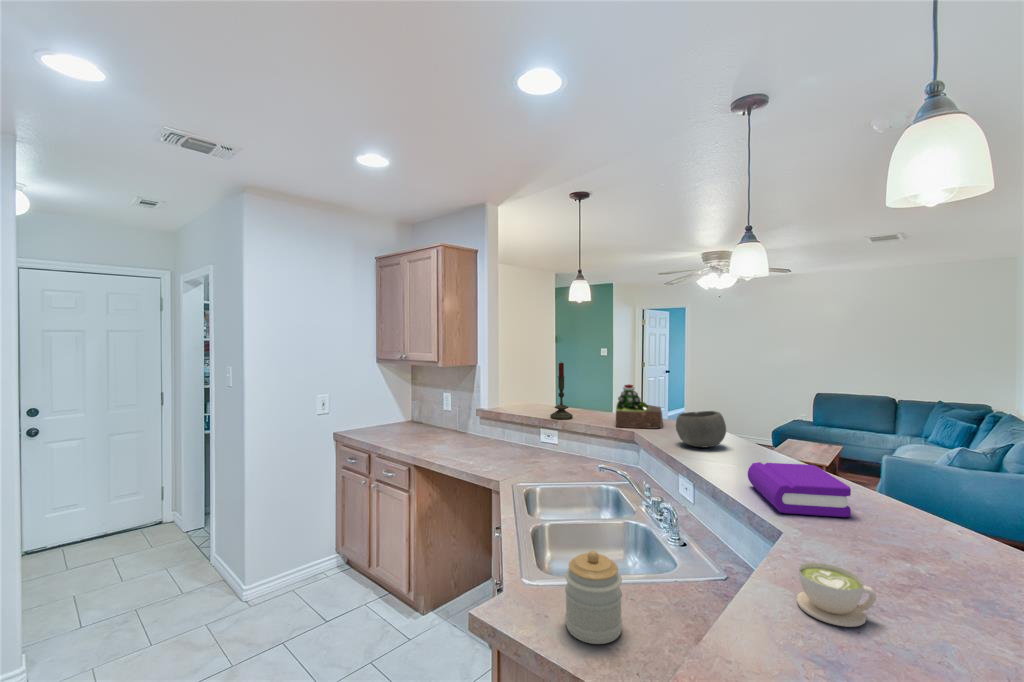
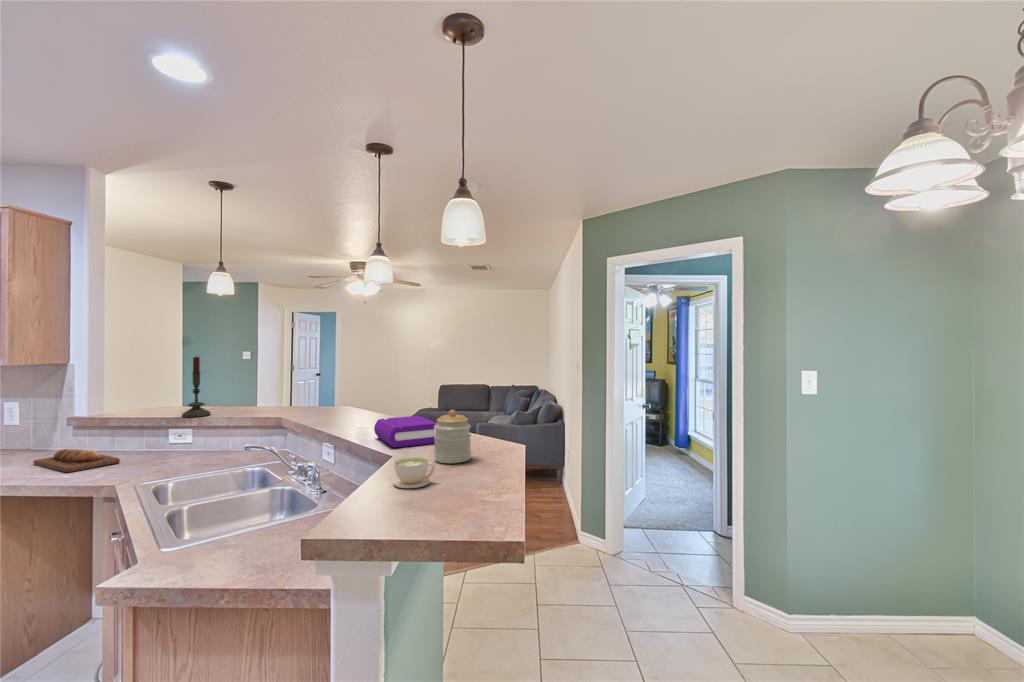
succulent plant: present [616,385,663,429] -> none [261,375,309,417]
bowl: present [676,411,726,447] -> none [320,390,362,421]
bread loaf: none [455,436,506,459] -> present [33,449,120,472]
jar: present [565,551,622,644] -> present [434,410,471,463]

